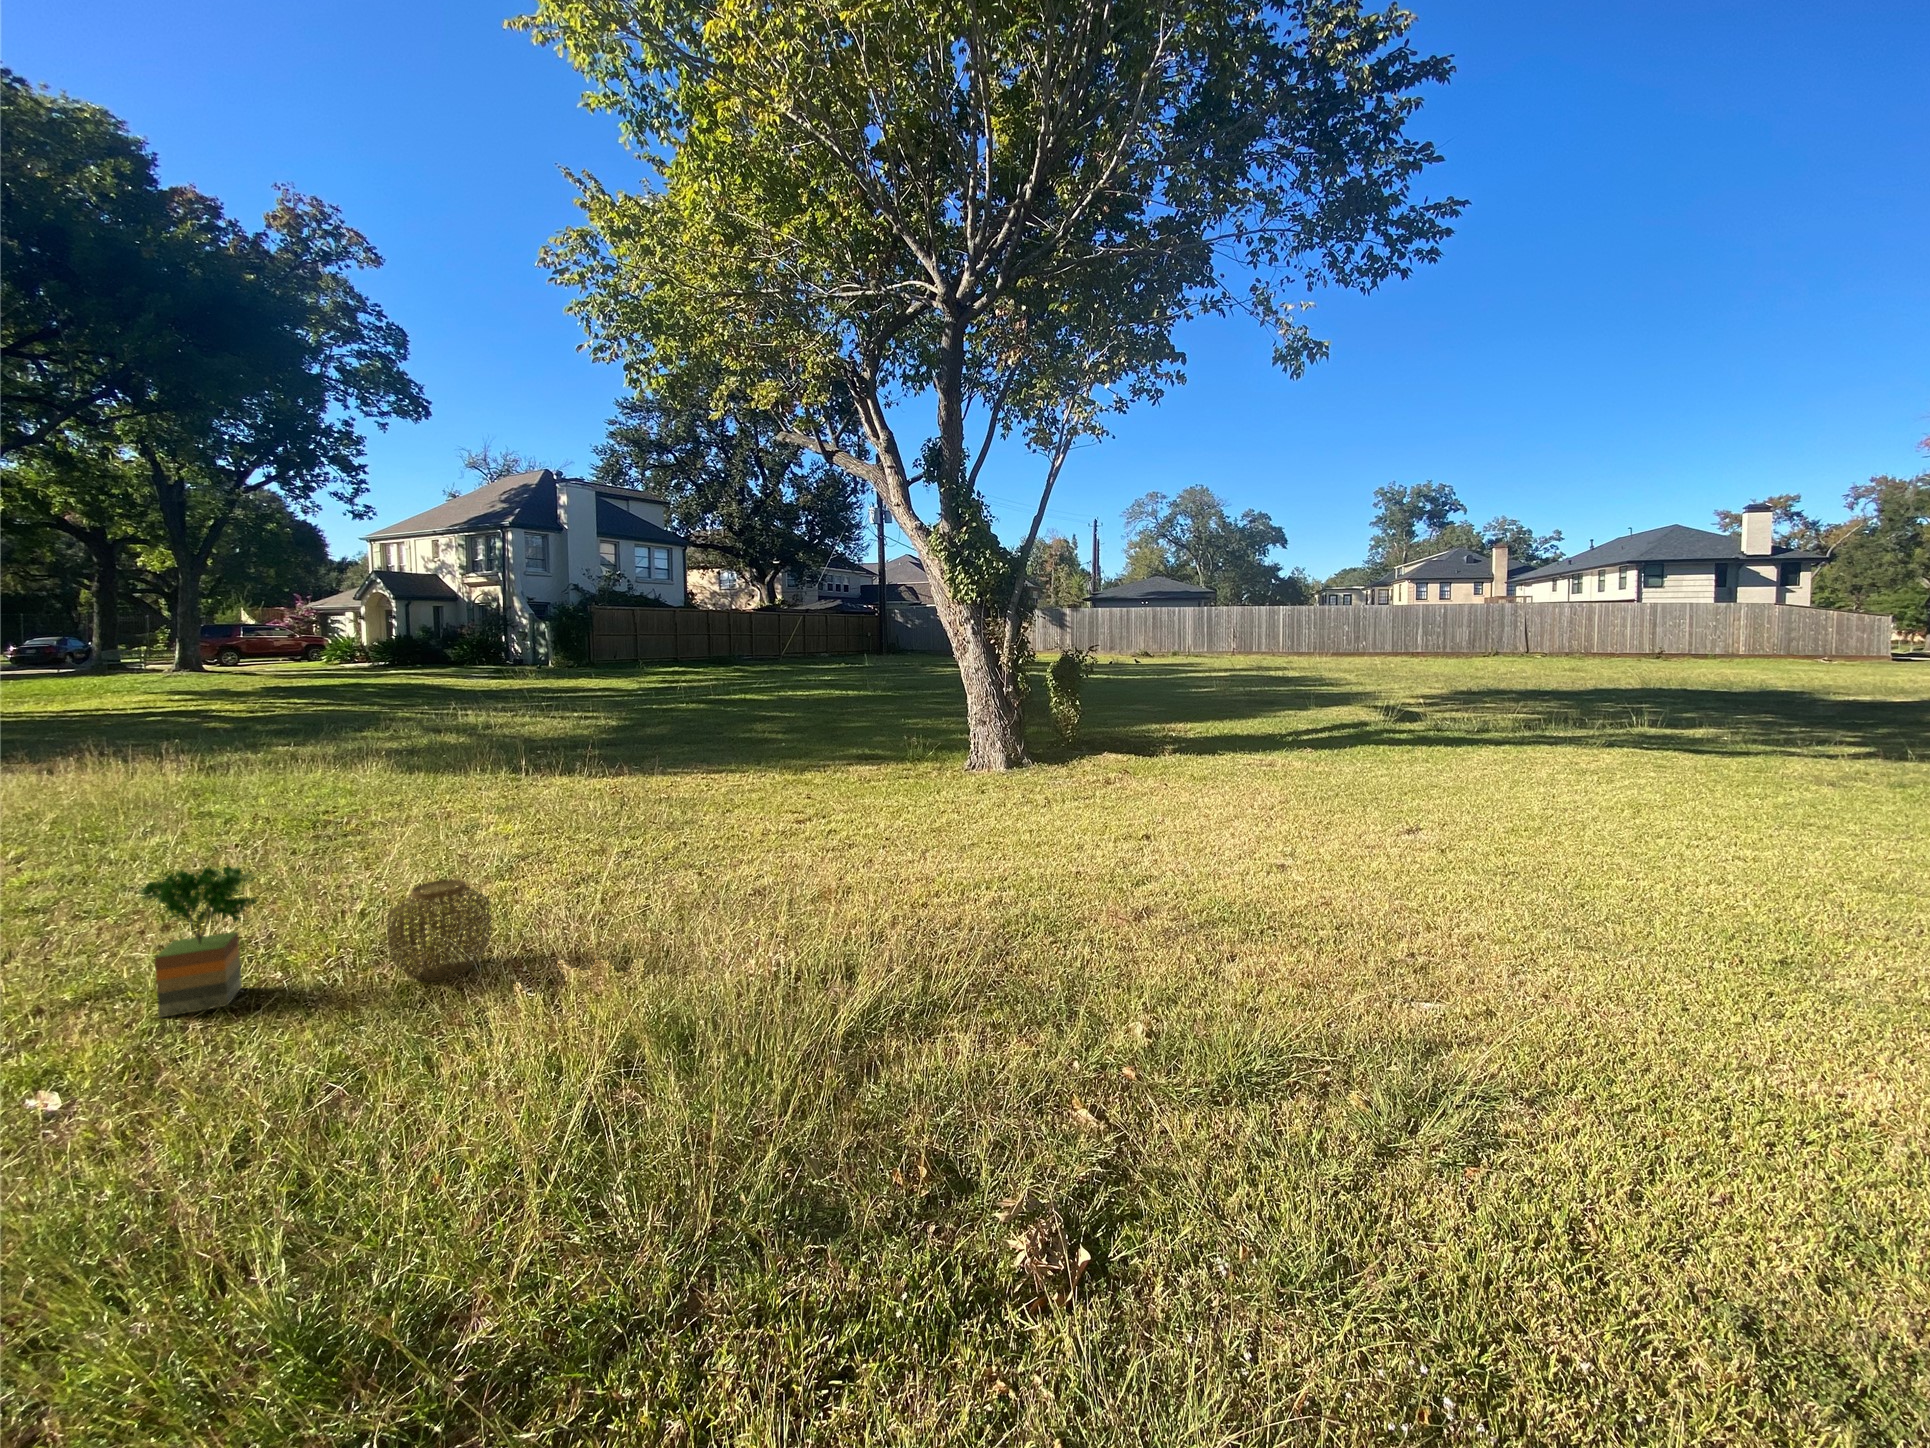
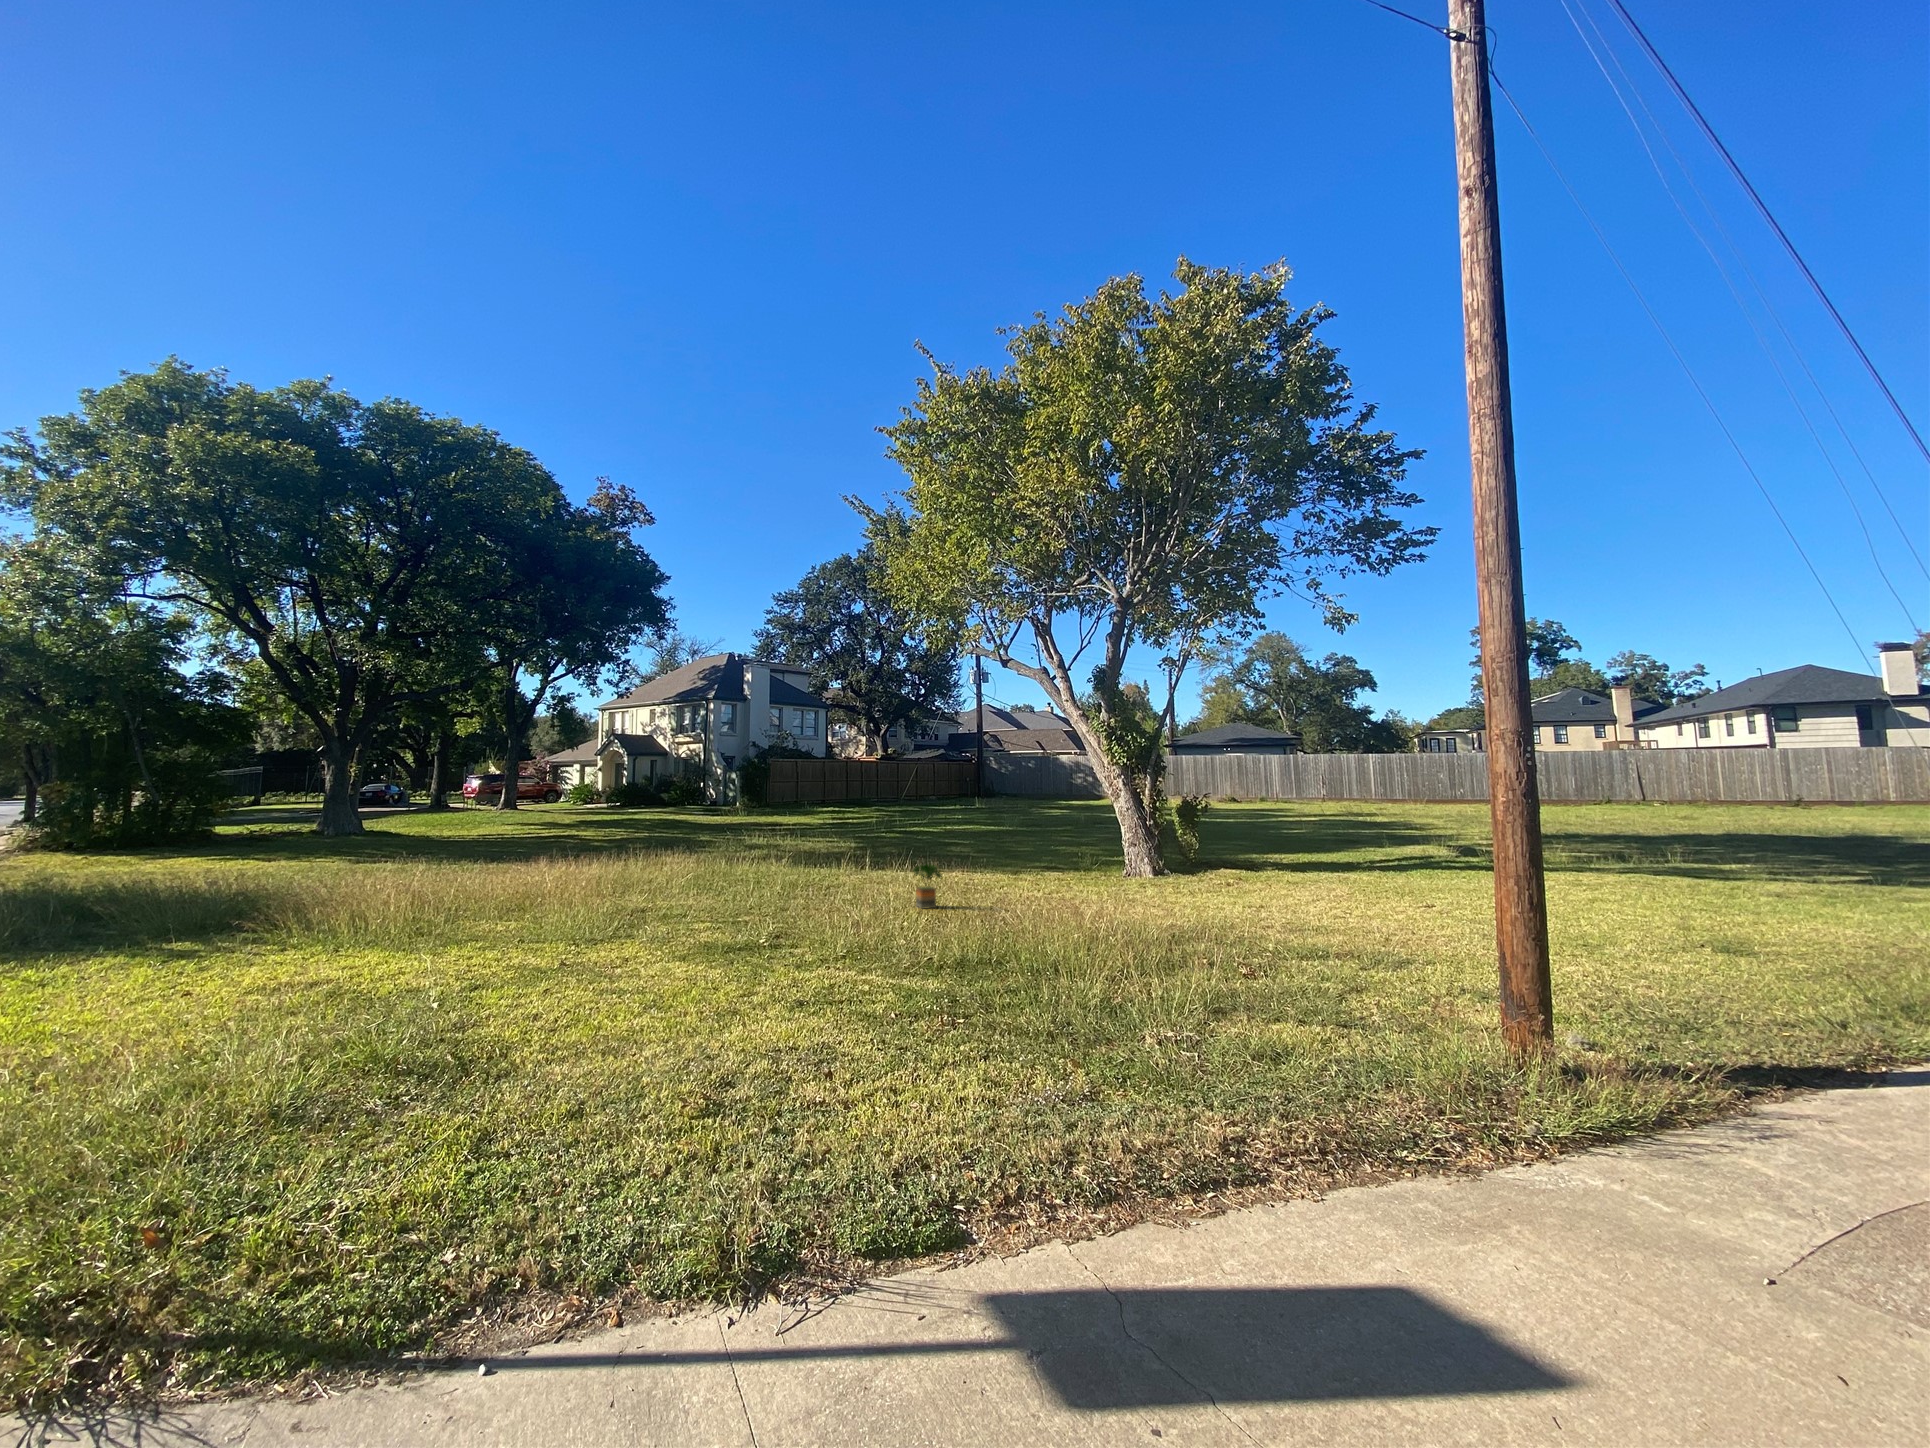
woven basket: present [387,879,491,981] -> none [975,874,1004,906]

